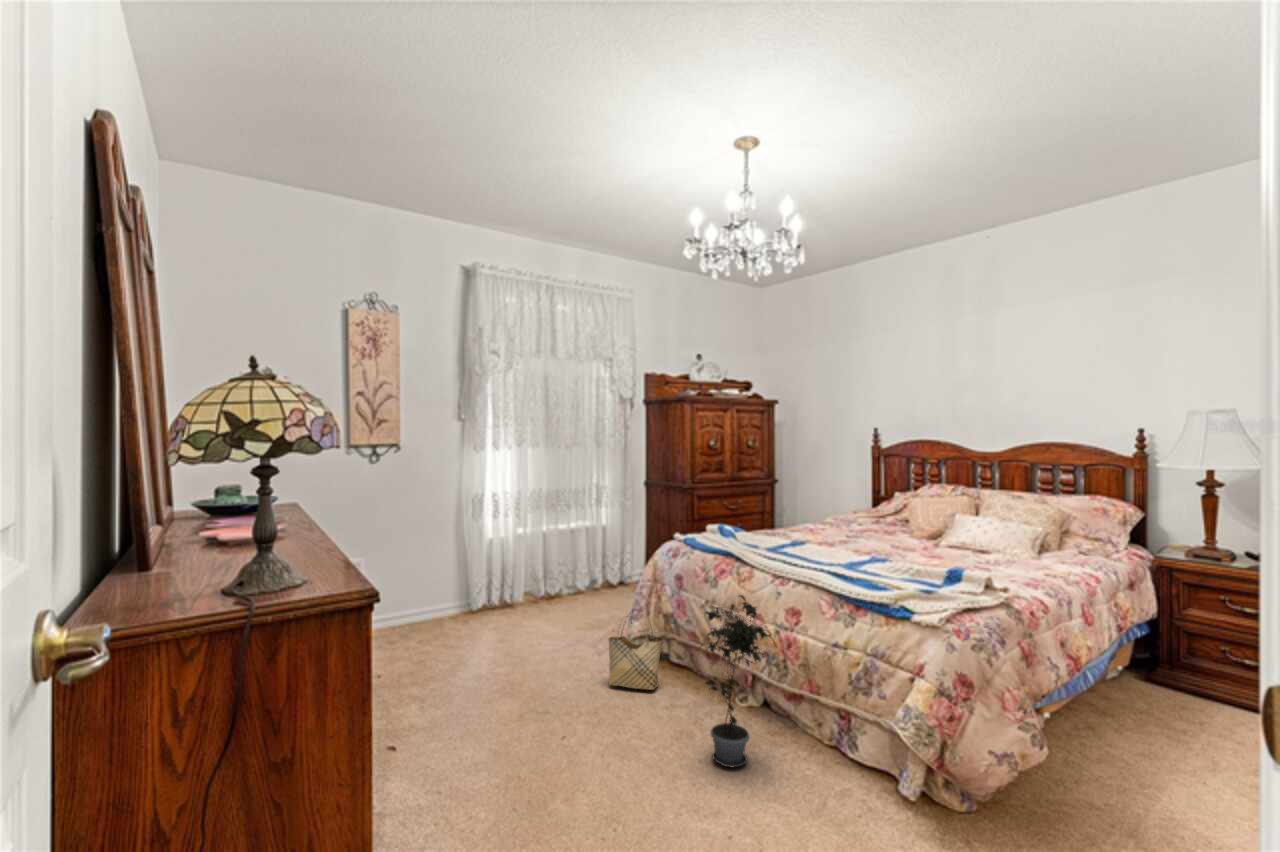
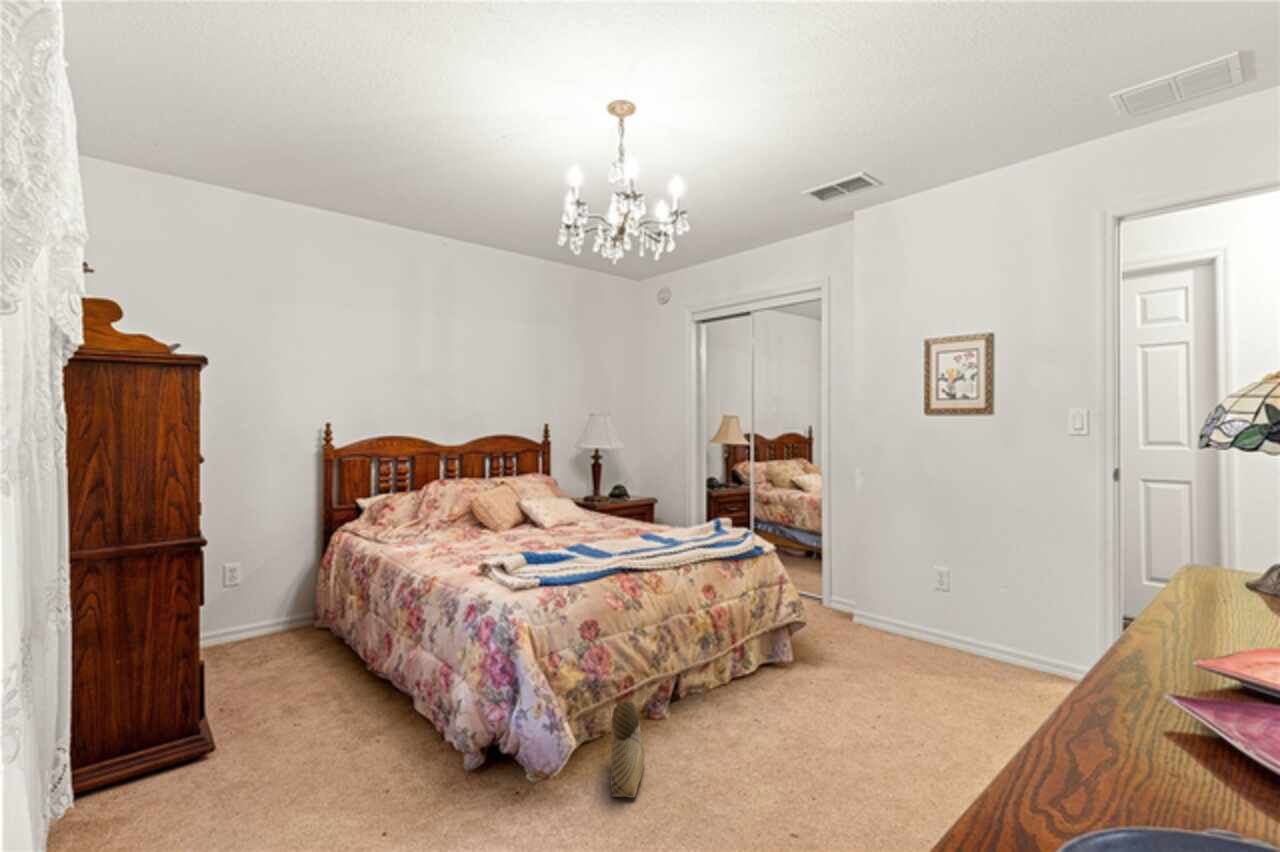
potted plant: present [702,595,775,767] -> none [735,580,806,724]

